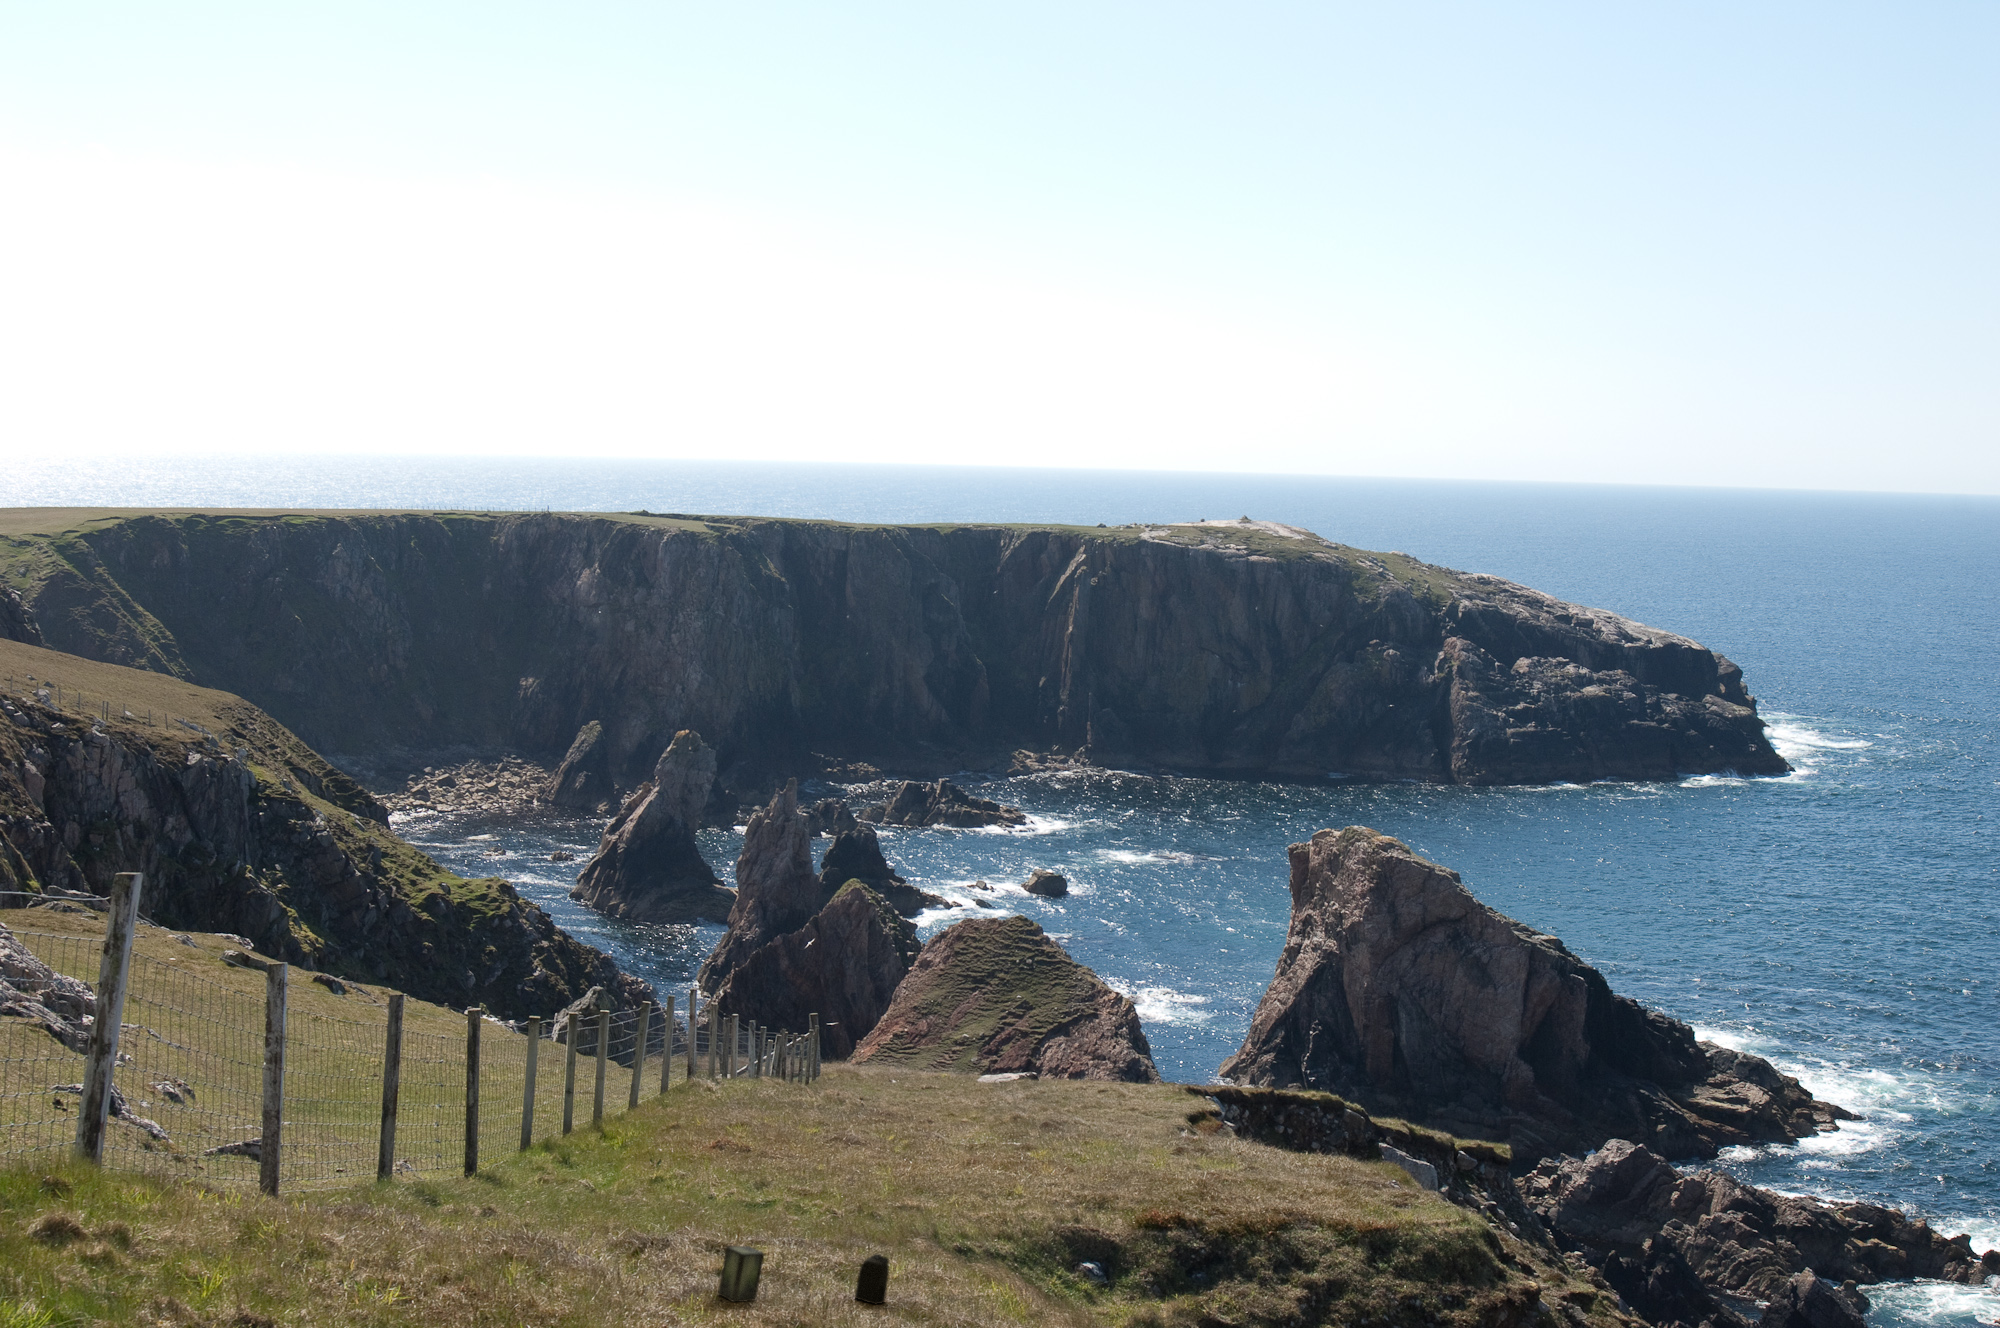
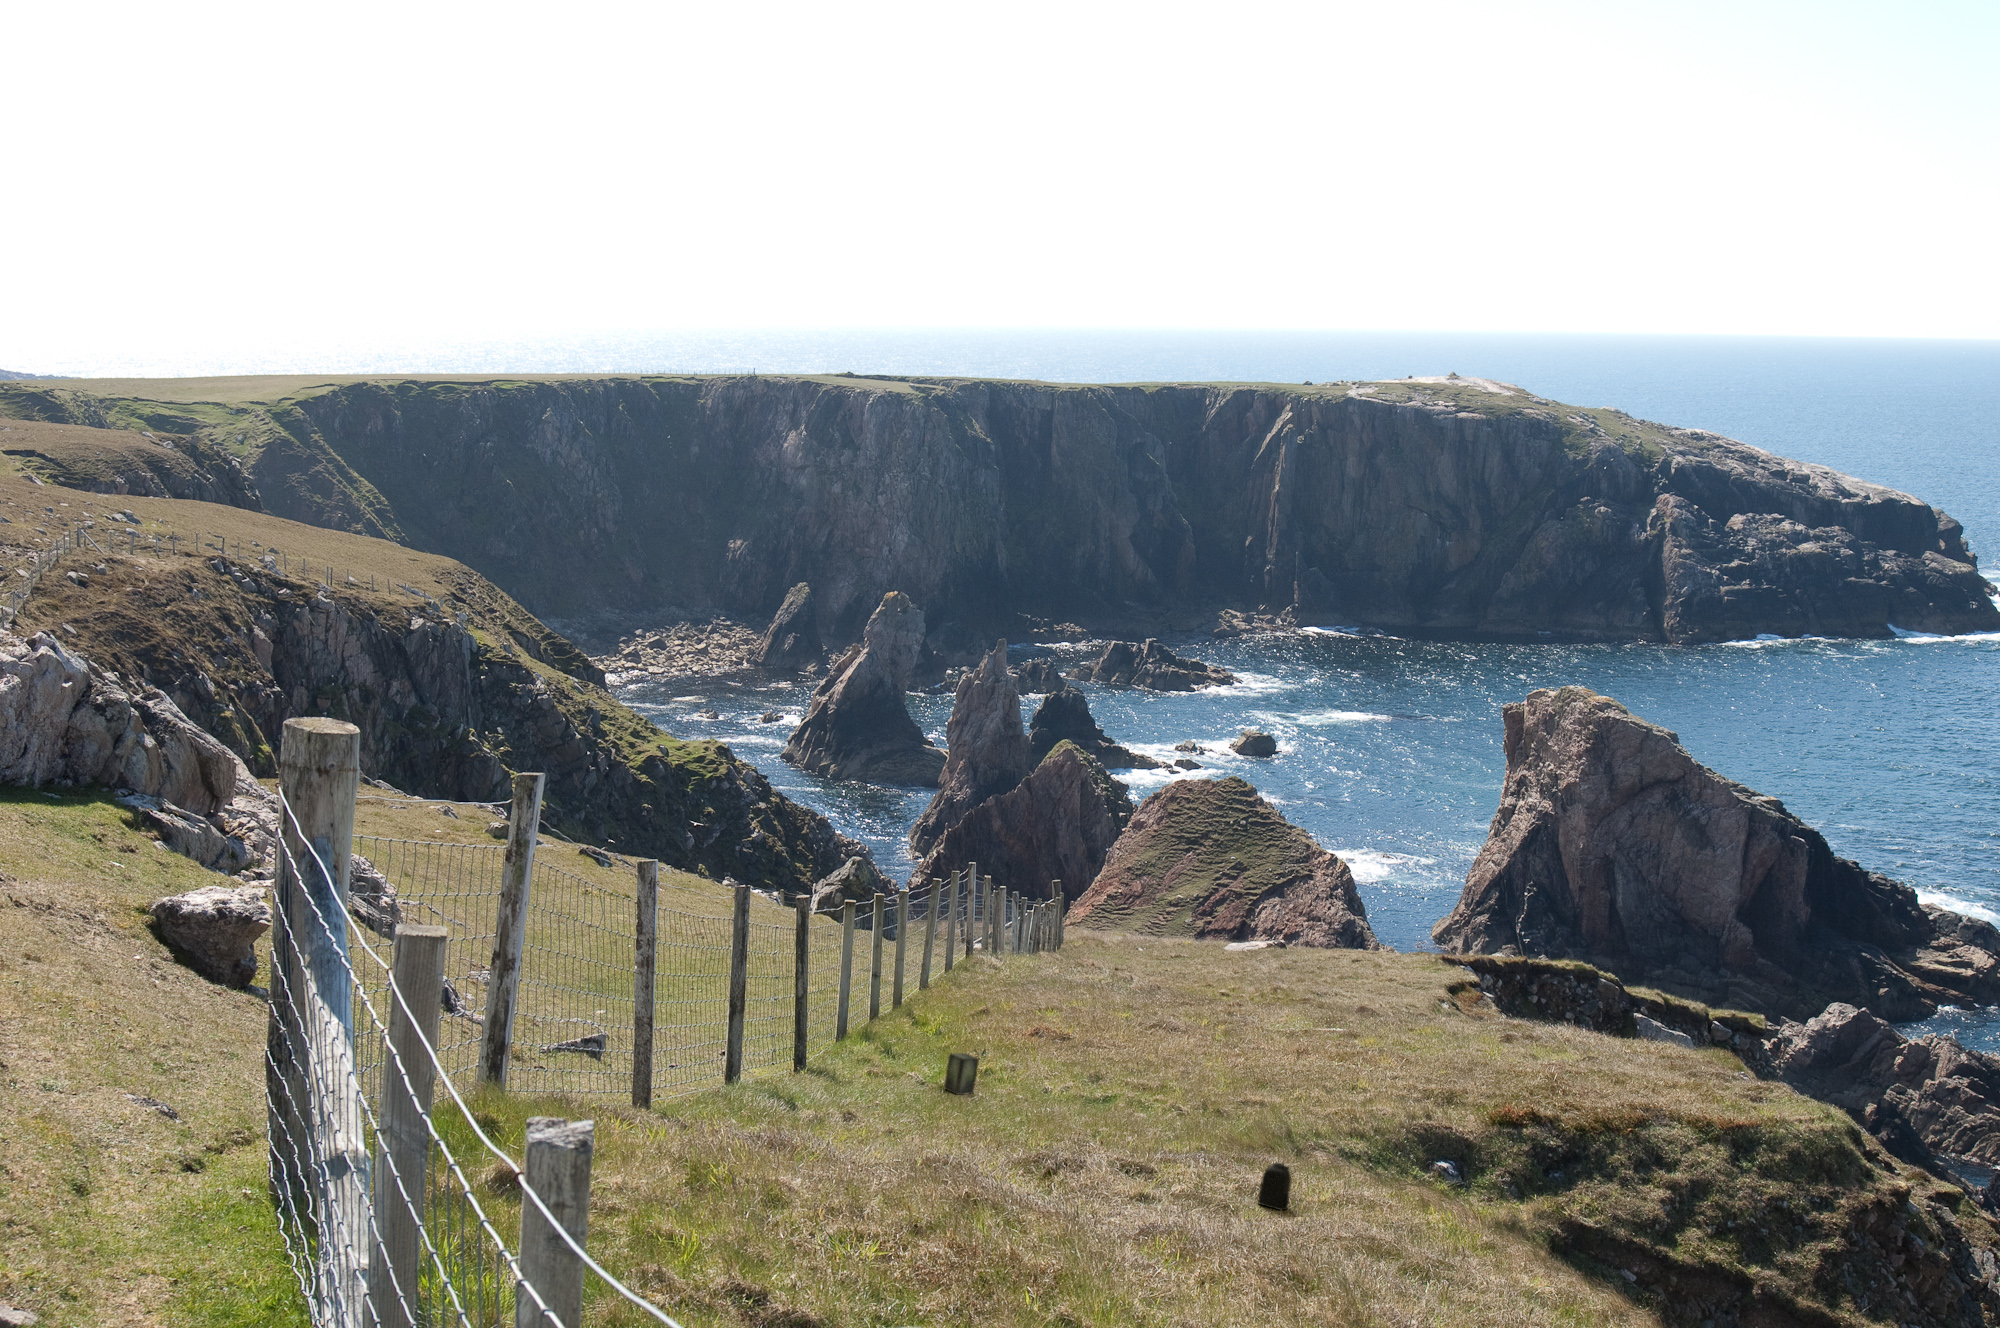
storage box: present [718,1246,764,1302] -> present [944,1053,979,1095]

